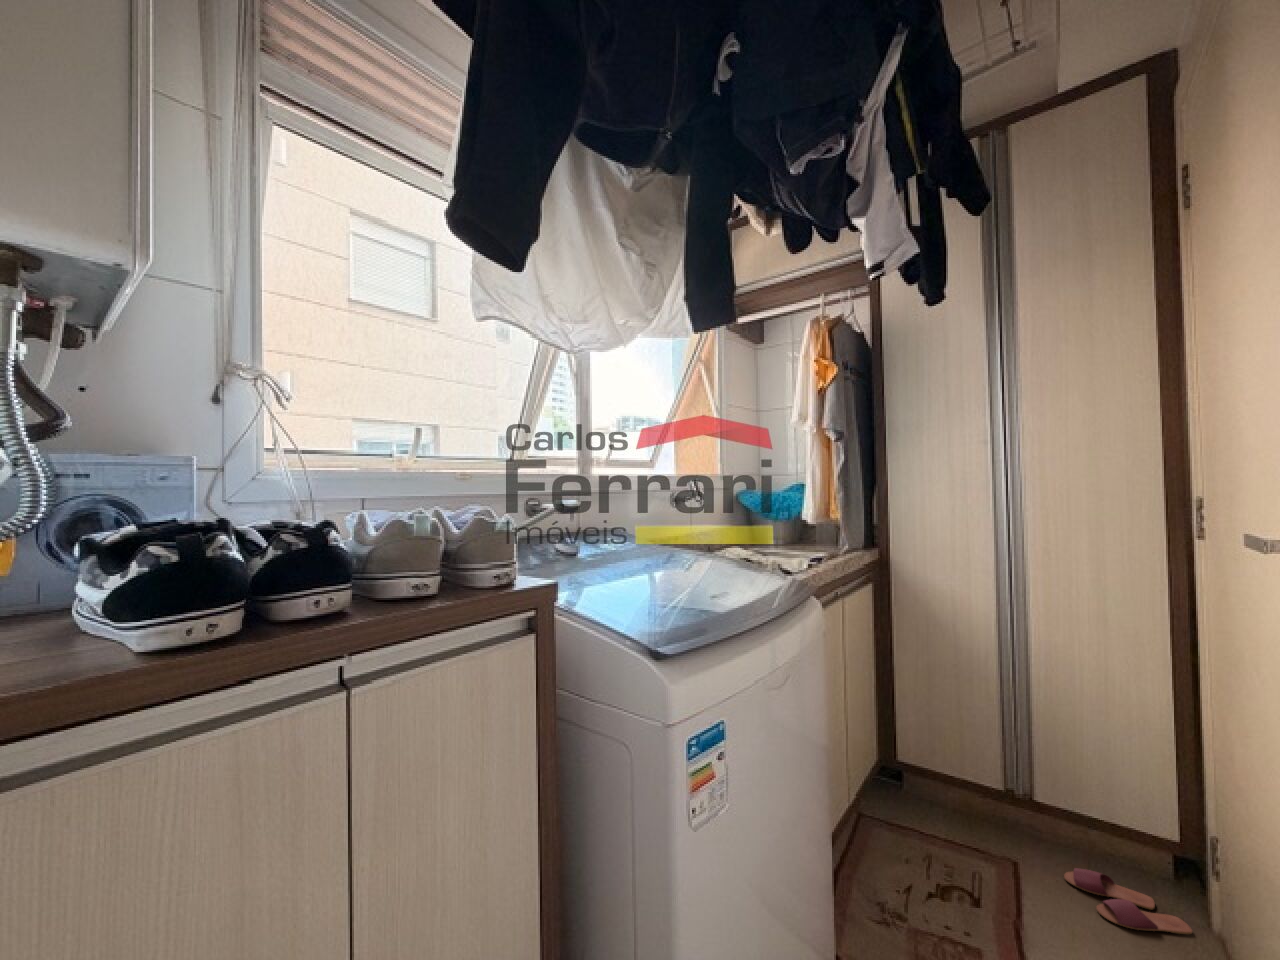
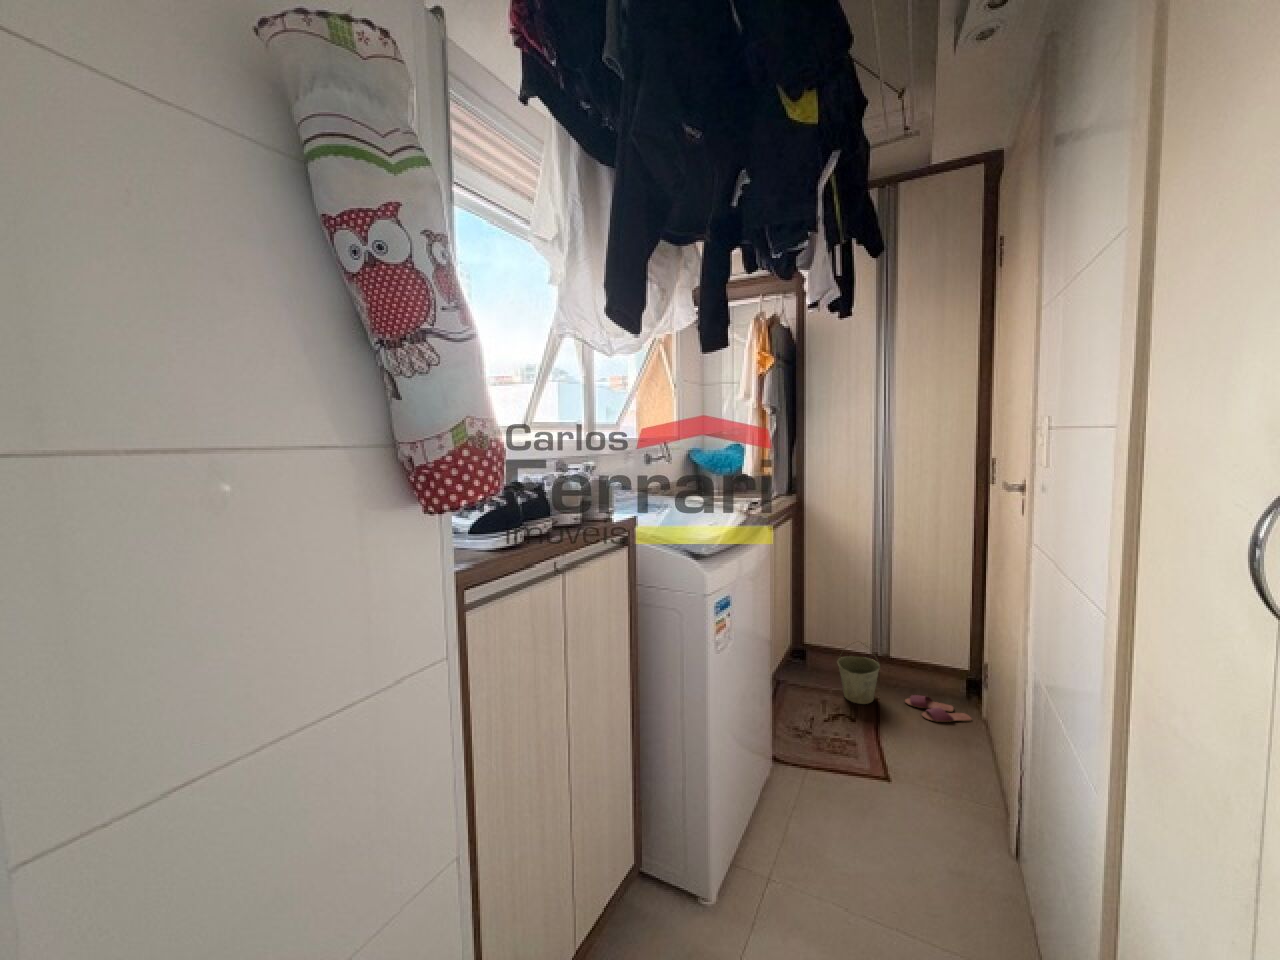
bucket: none [948,770,1018,873] -> present [838,656,880,704]

